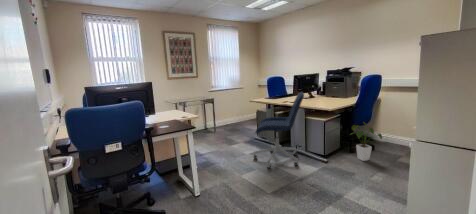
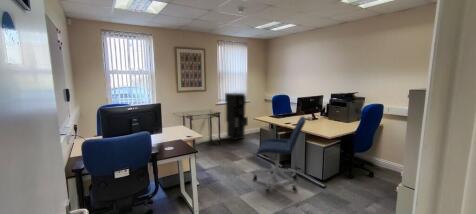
filing cabinet: none [218,78,243,127] -> present [225,93,248,140]
house plant: present [352,123,382,161] -> none [348,149,381,189]

